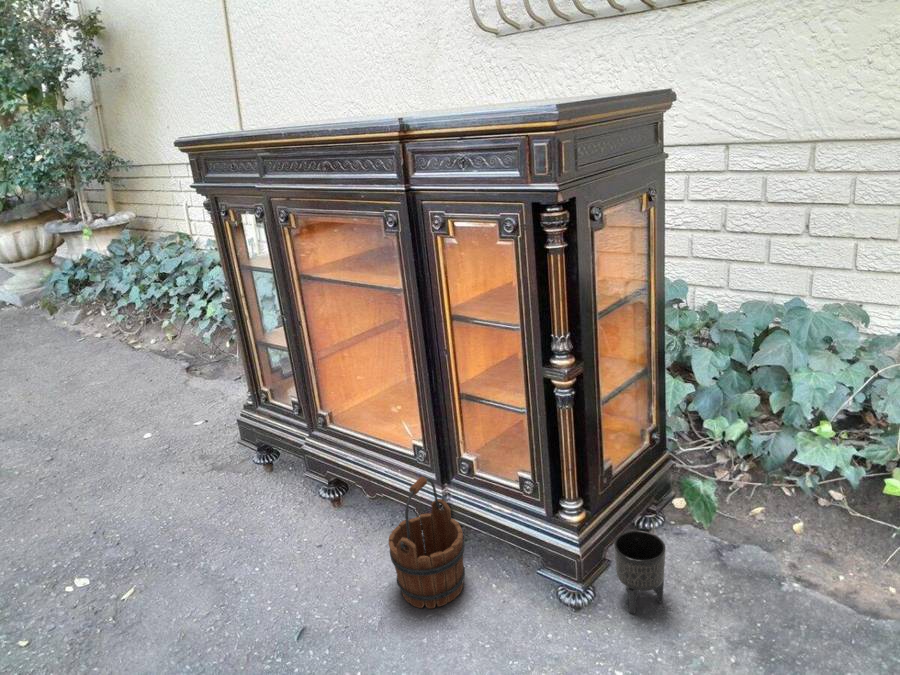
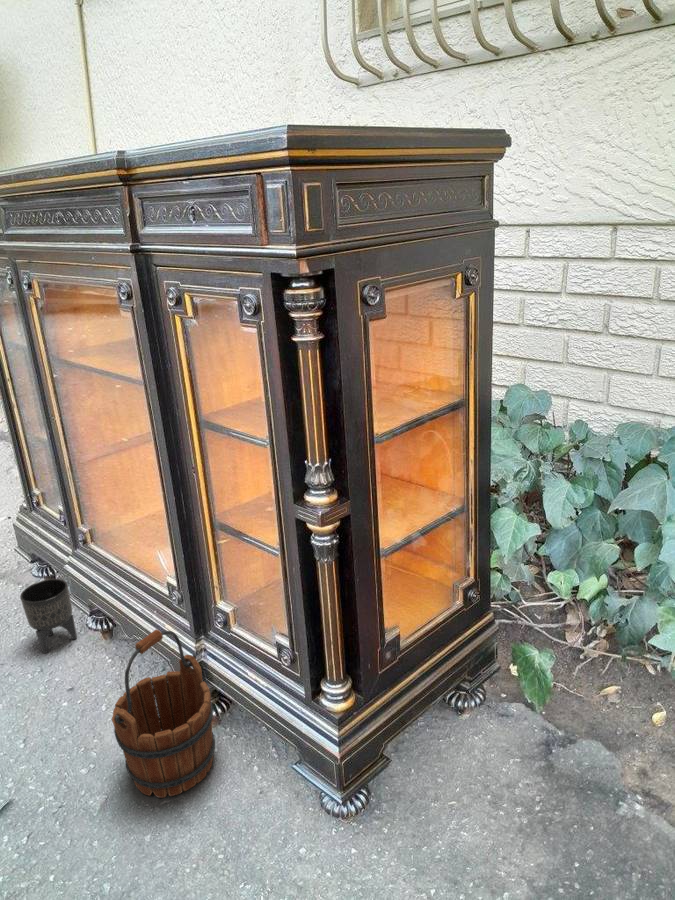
planter: present [614,530,666,614] -> present [20,579,77,653]

